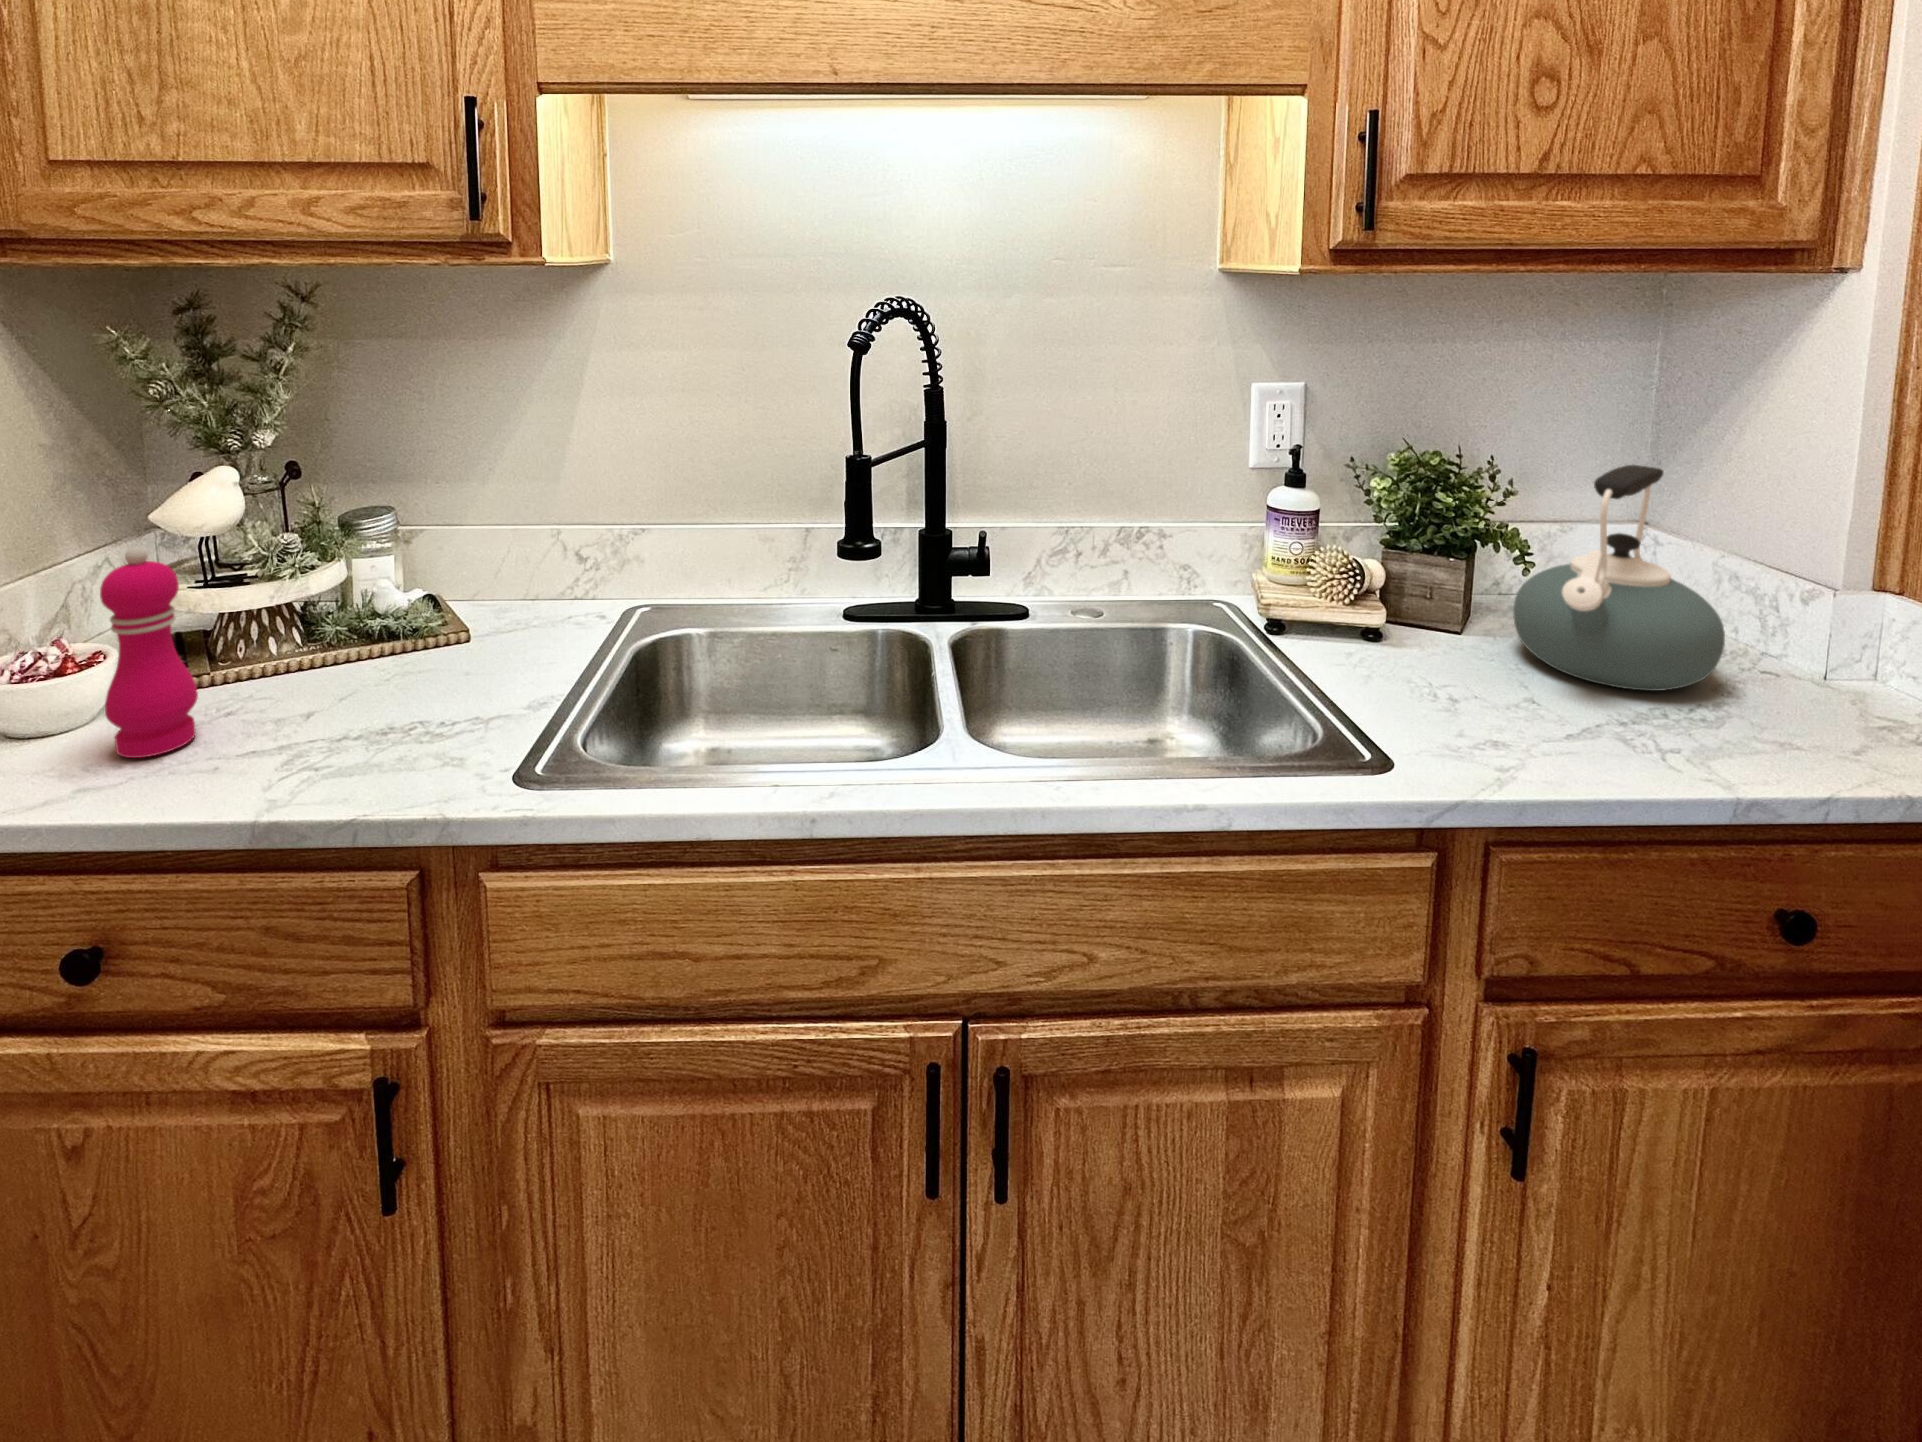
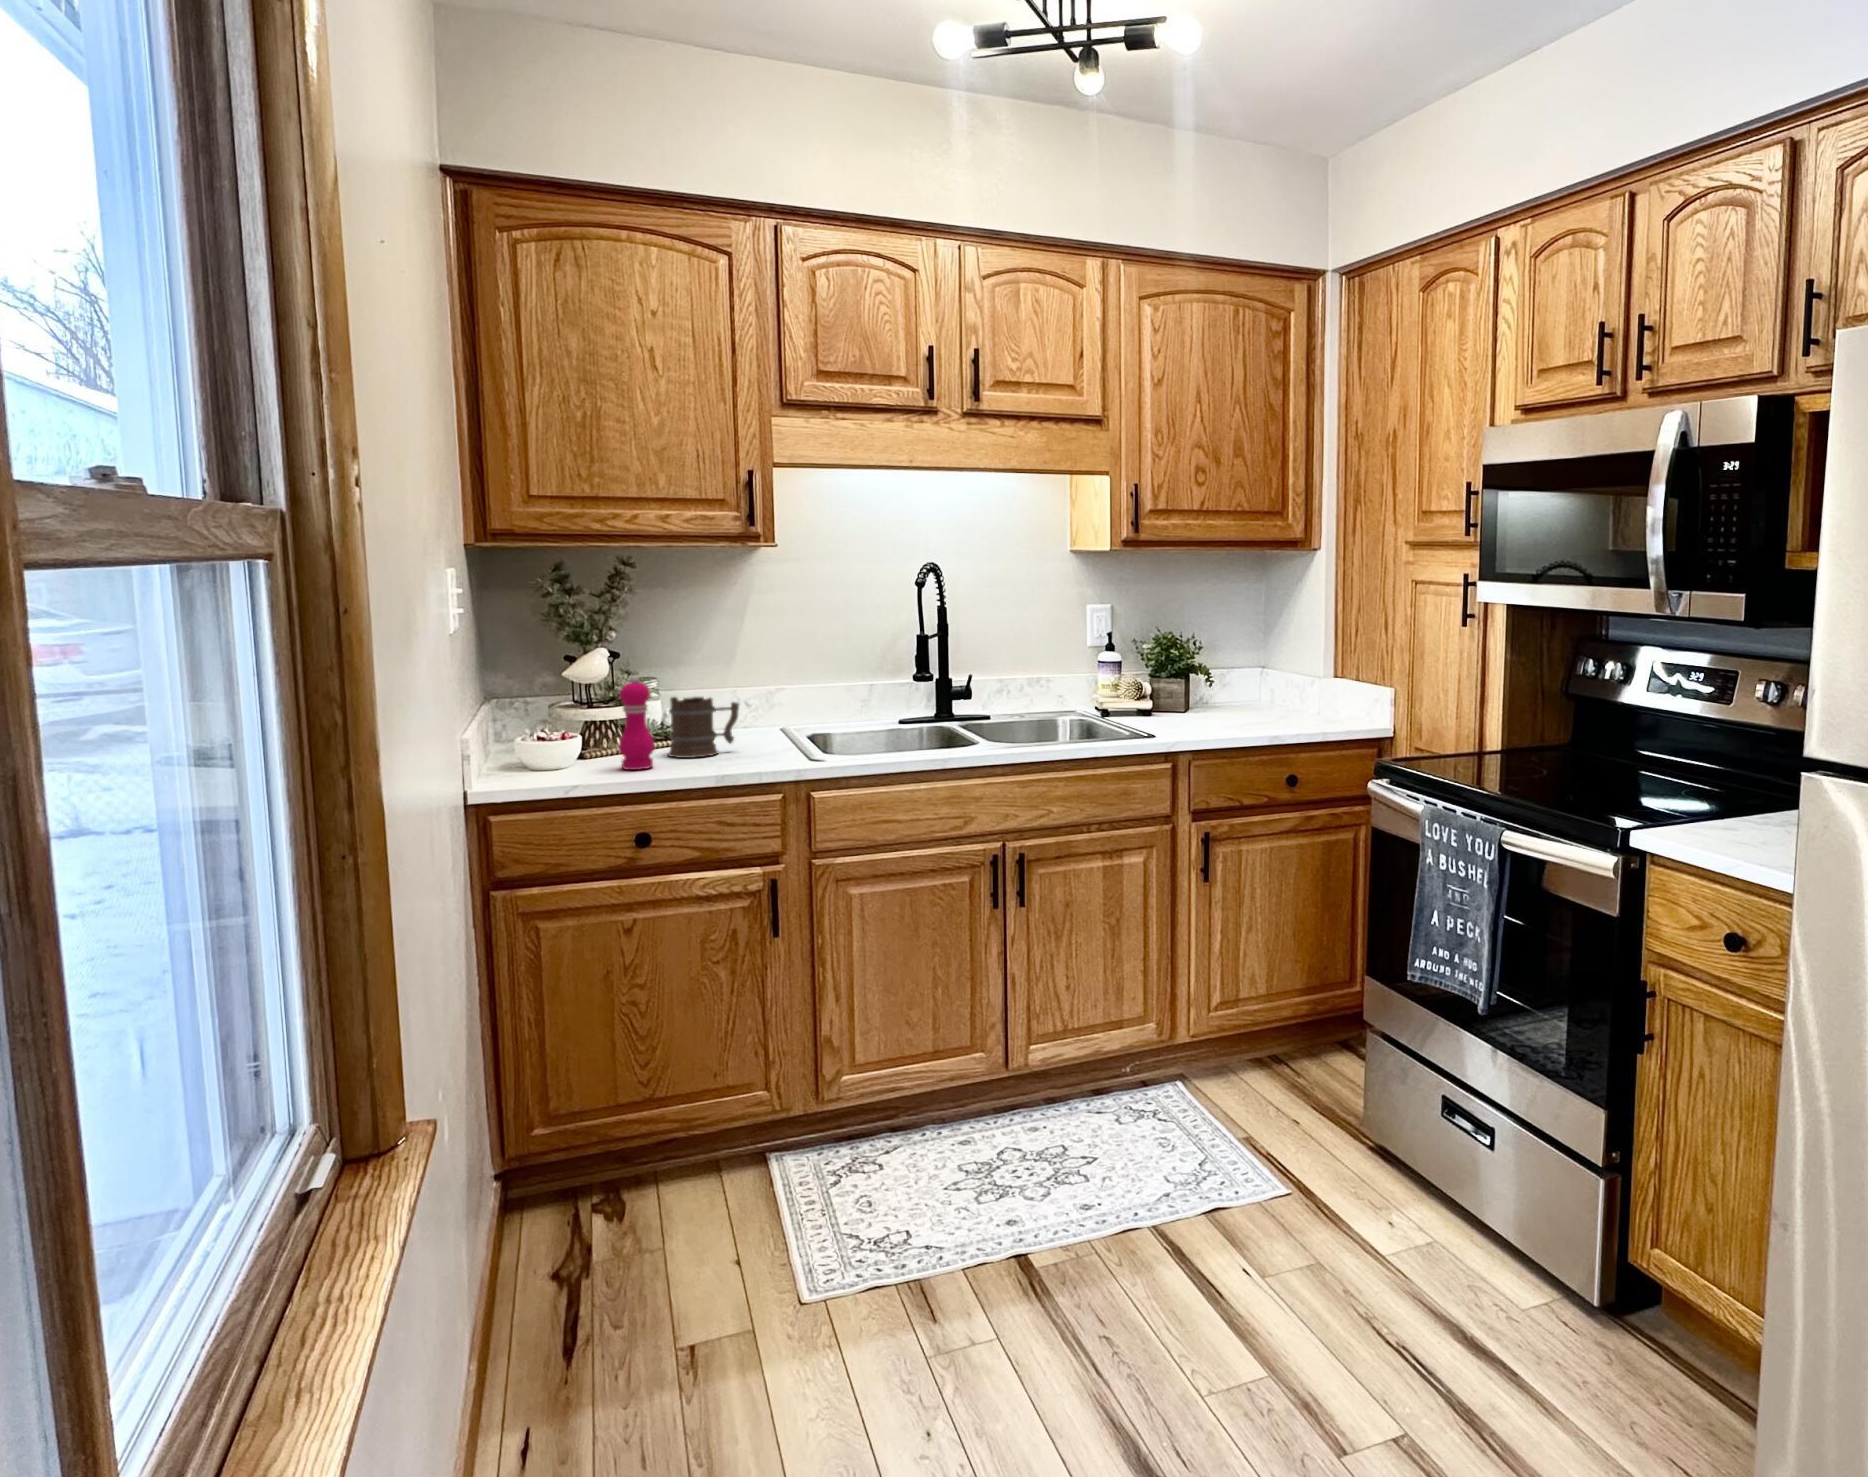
kettle: present [1513,465,1725,691] -> none [1204,635,1278,724]
mug: none [302,564,452,706] -> present [668,697,739,758]

